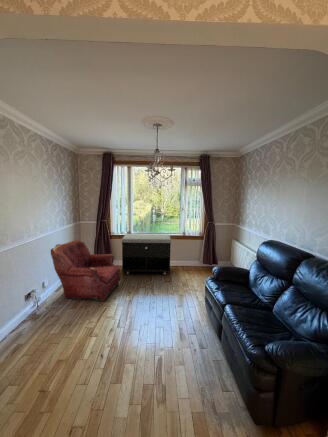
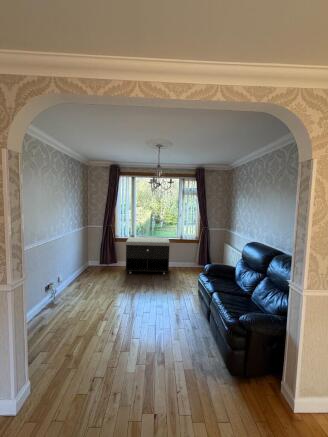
armchair: present [51,240,121,302] -> none [66,242,125,295]

